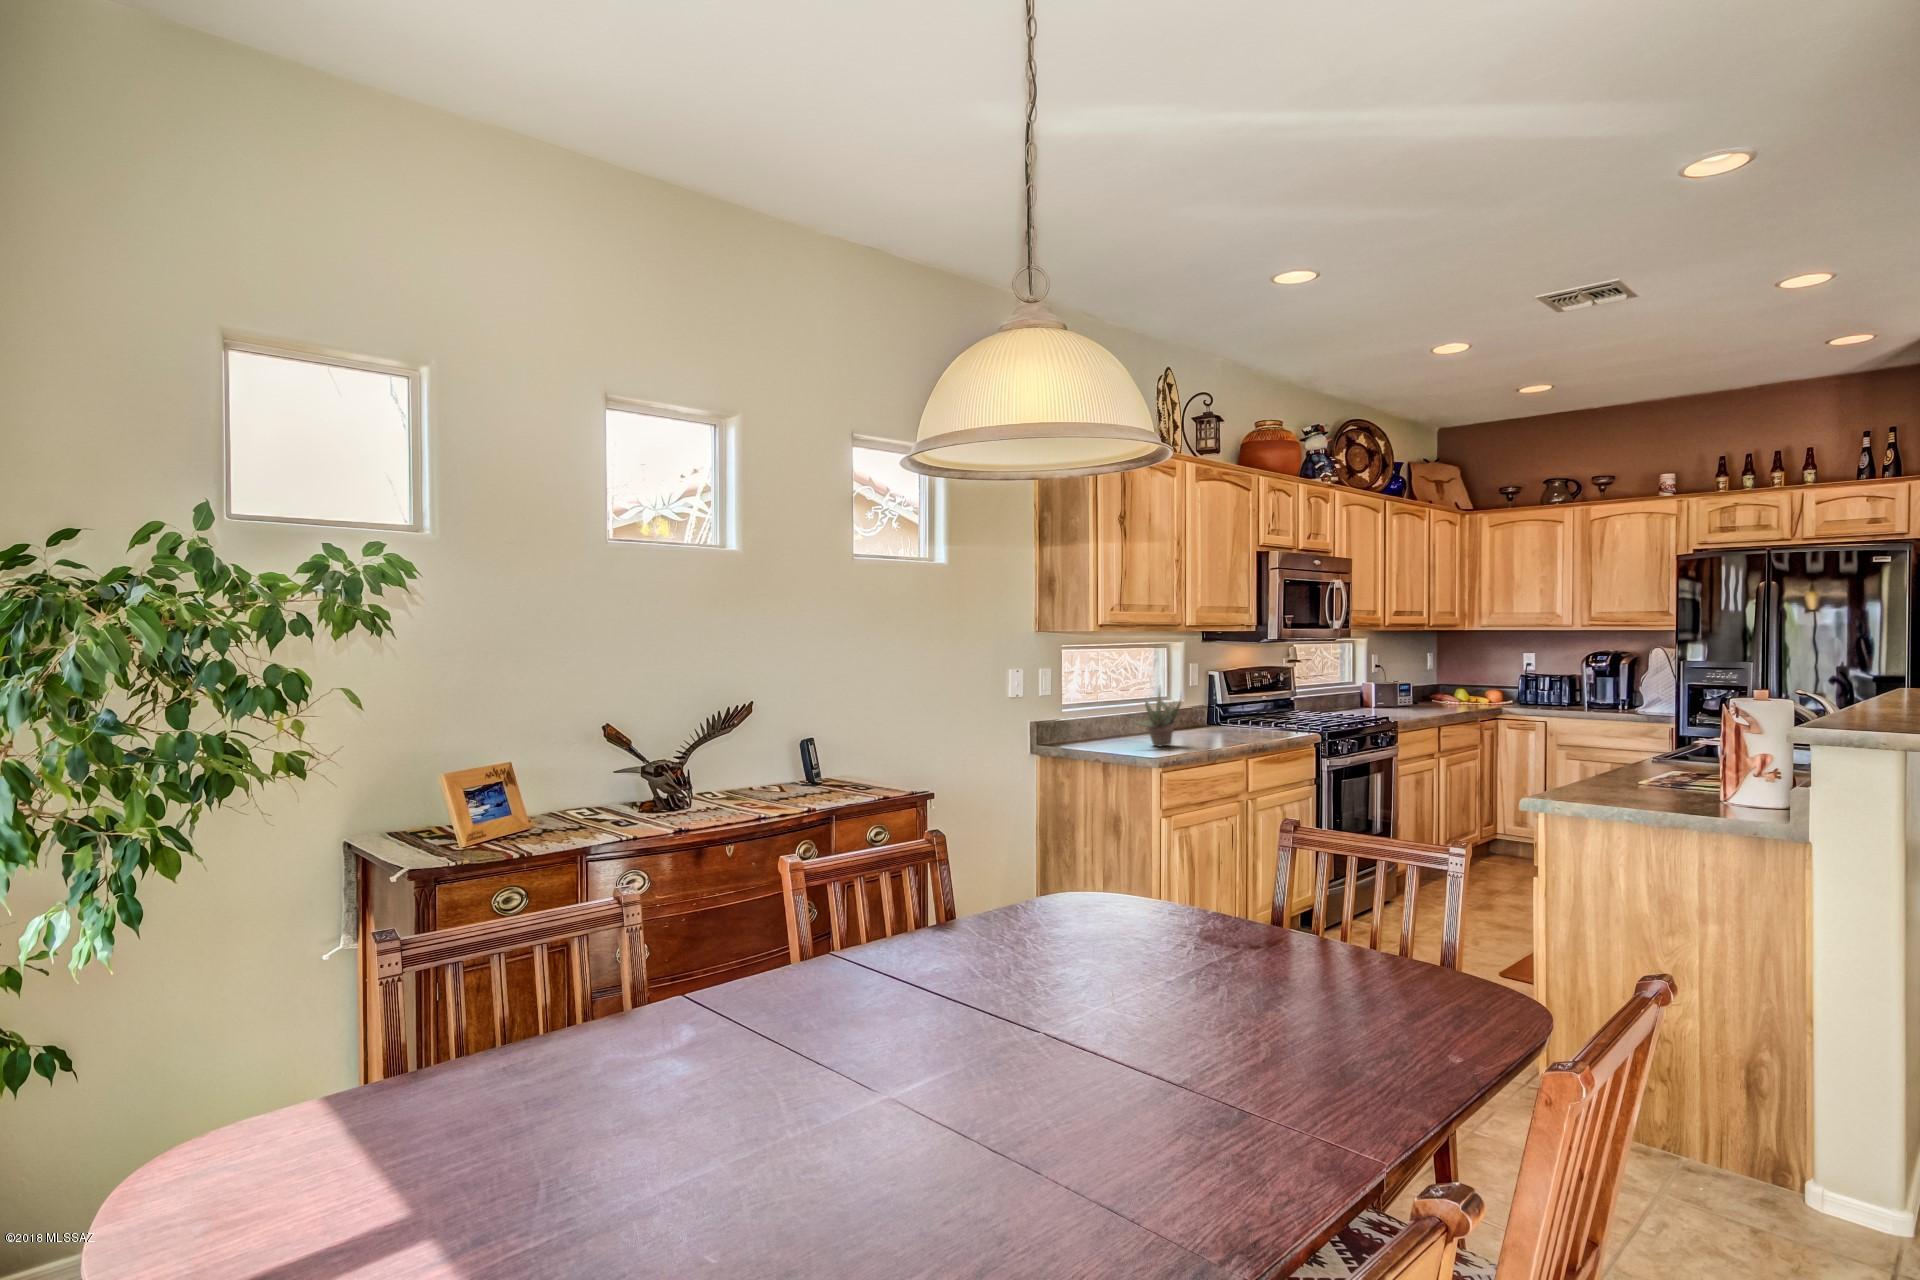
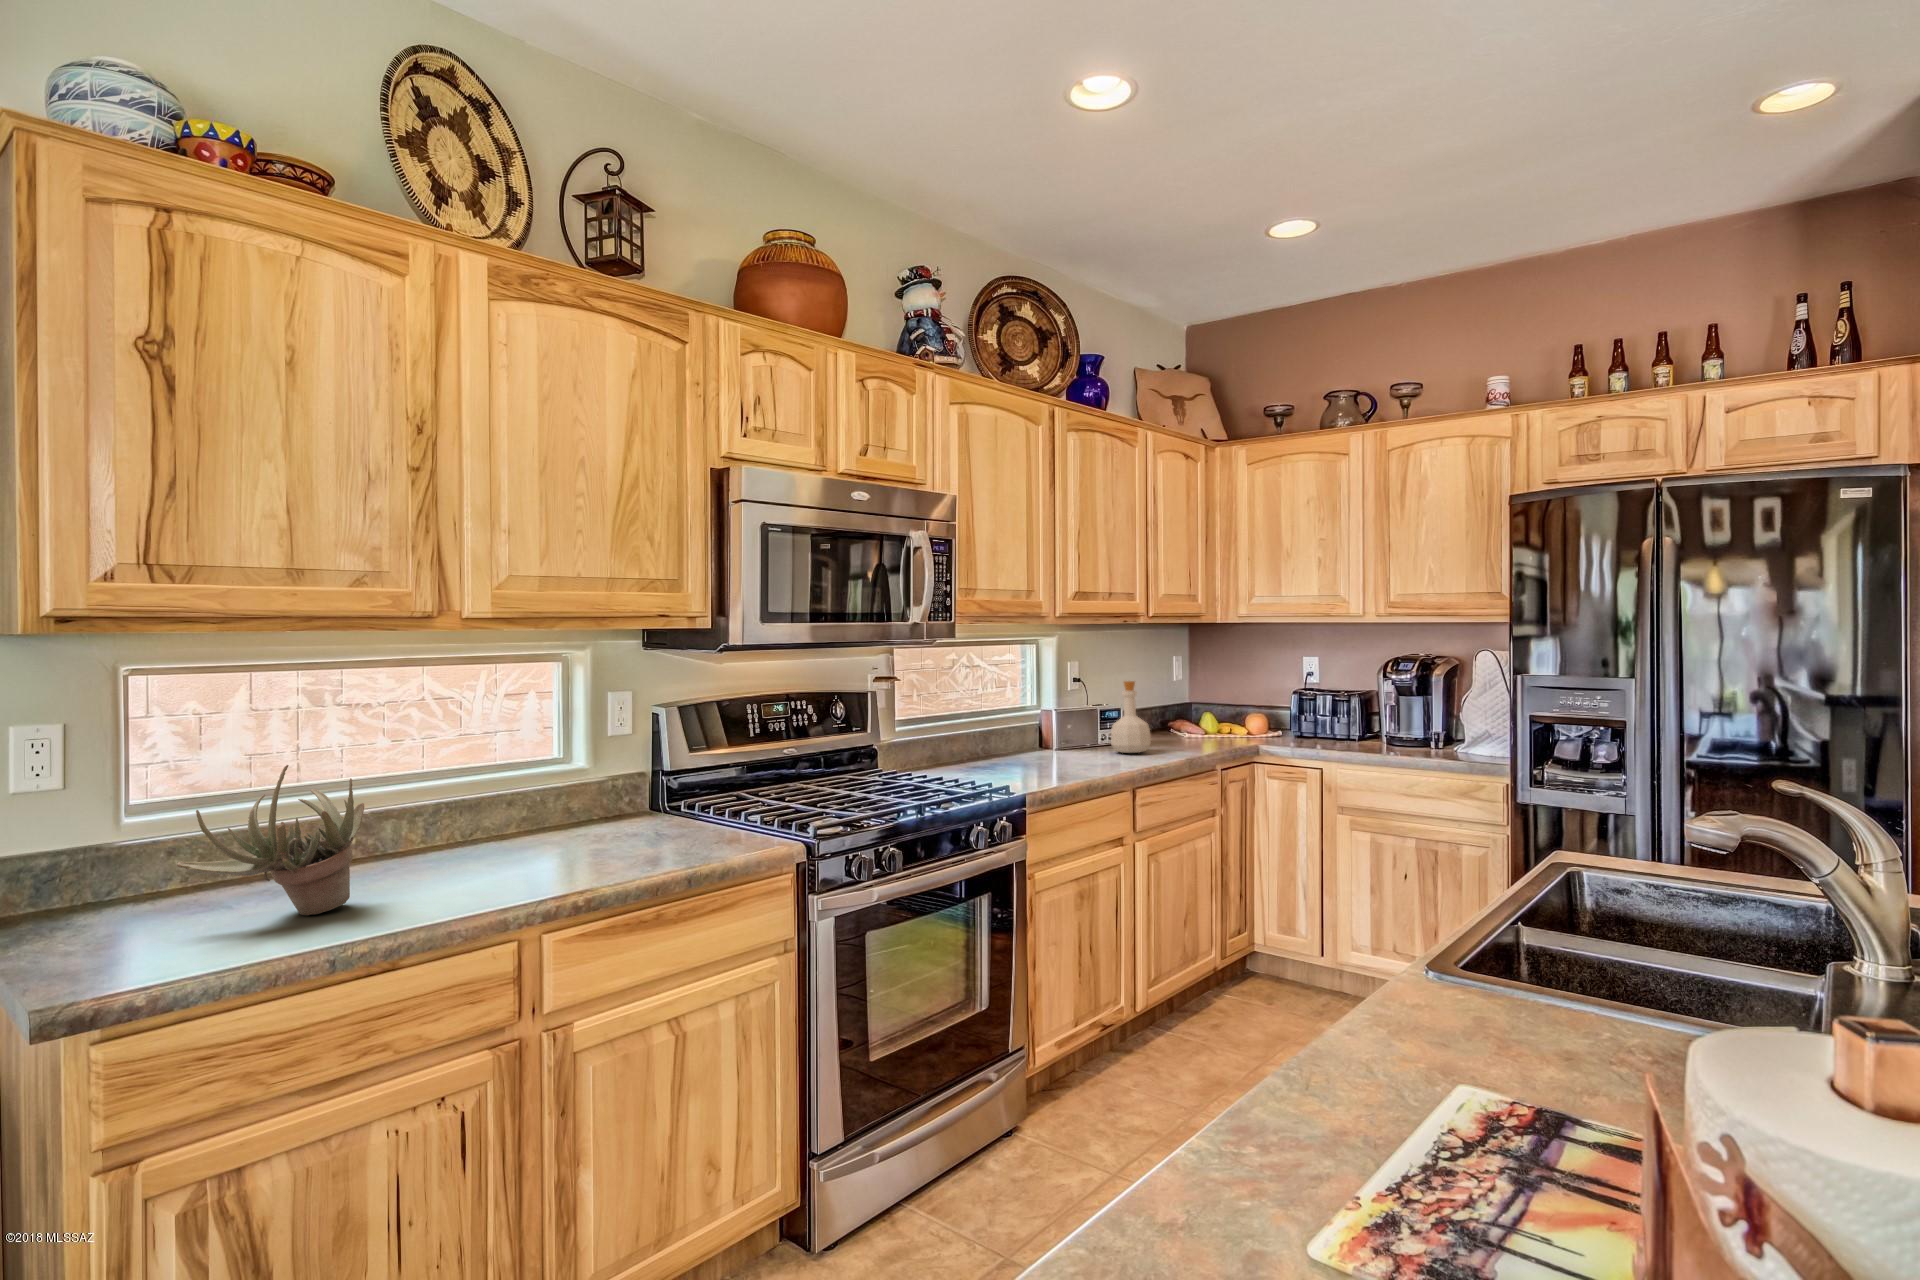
bottle: none [1413,665,1439,709] -> present [1111,681,1151,753]

